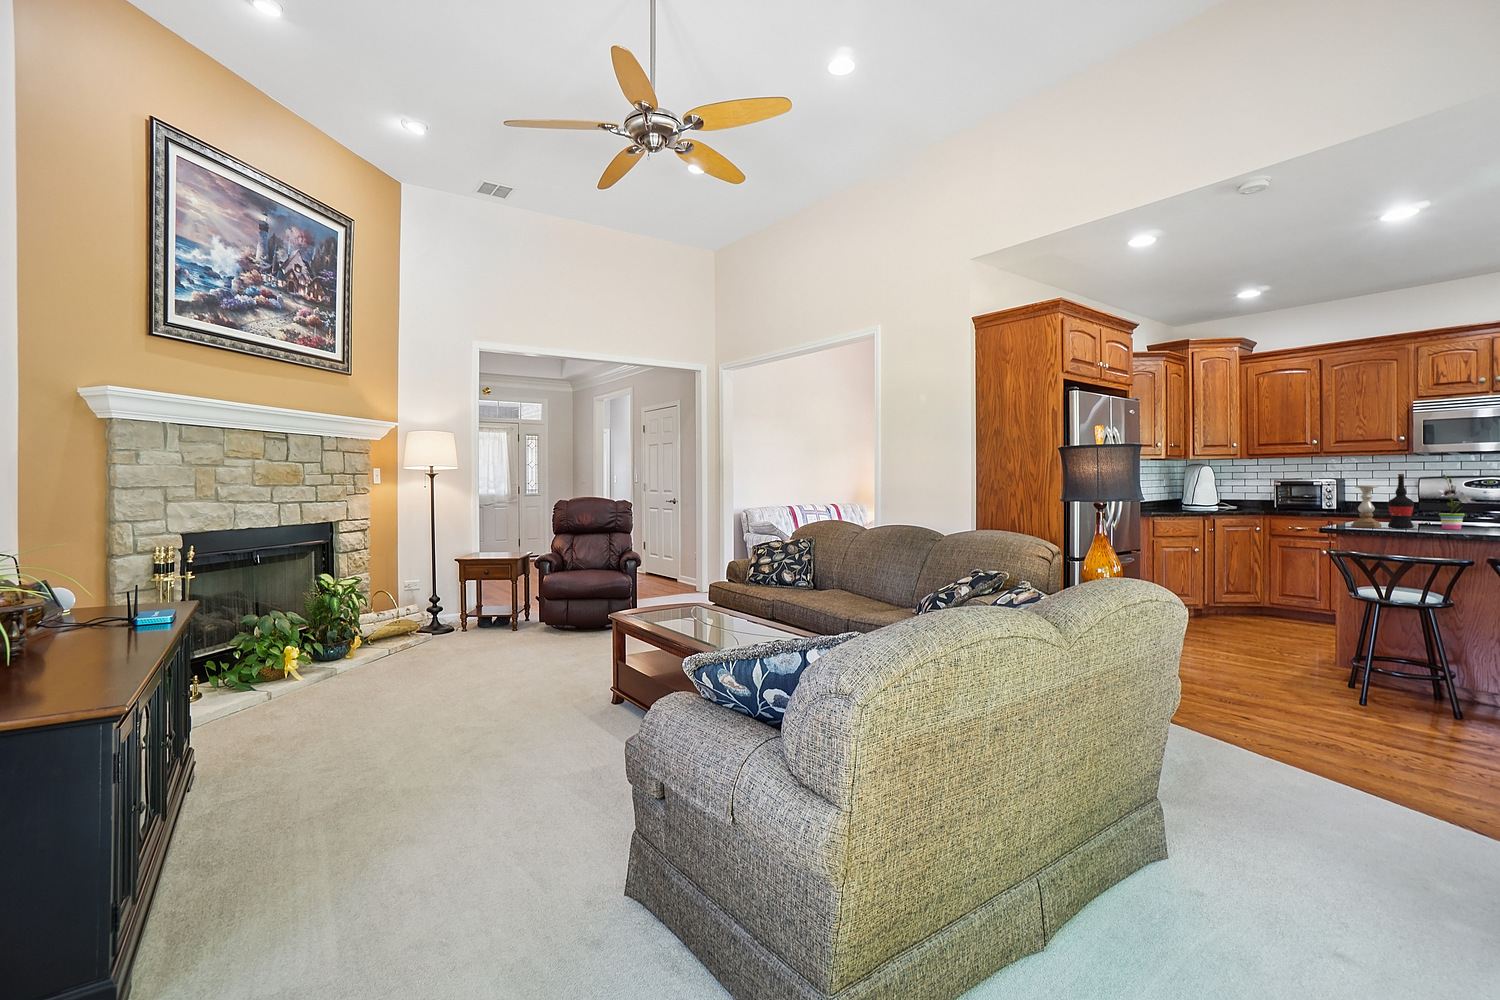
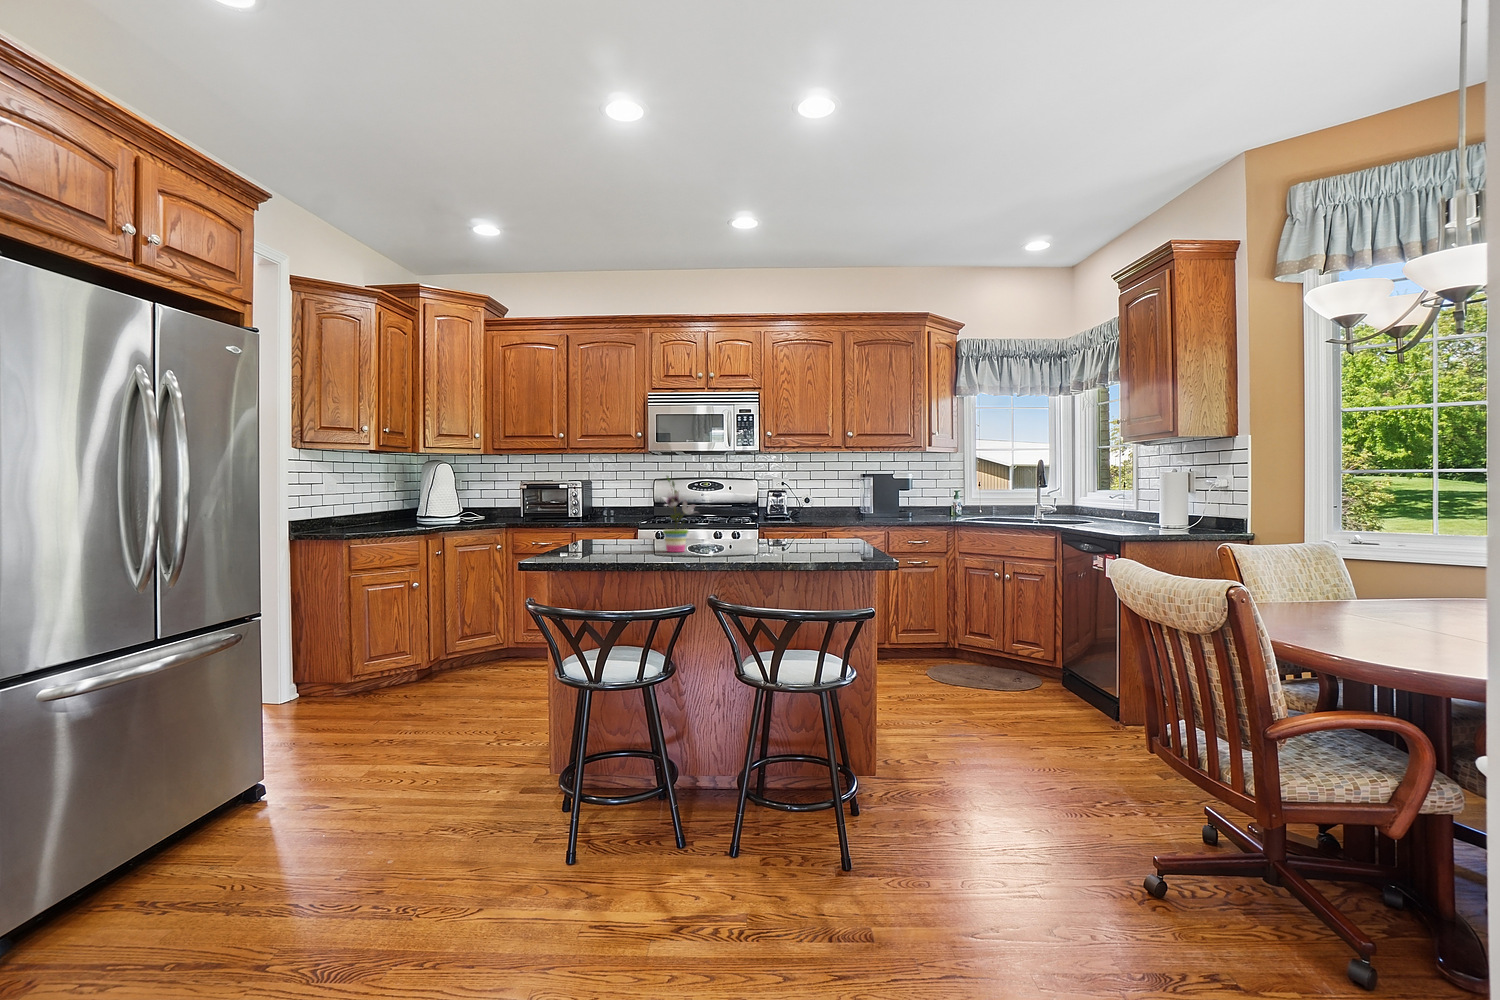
wine bottle: present [1388,474,1414,529] -> none [605,473,635,556]
candle holder: present [1351,486,1381,528] -> none [565,491,602,555]

